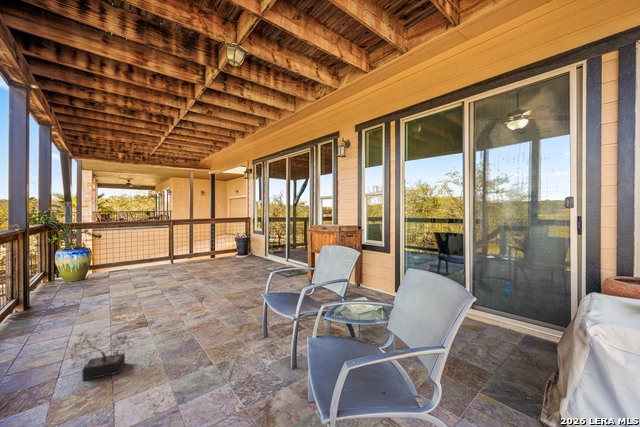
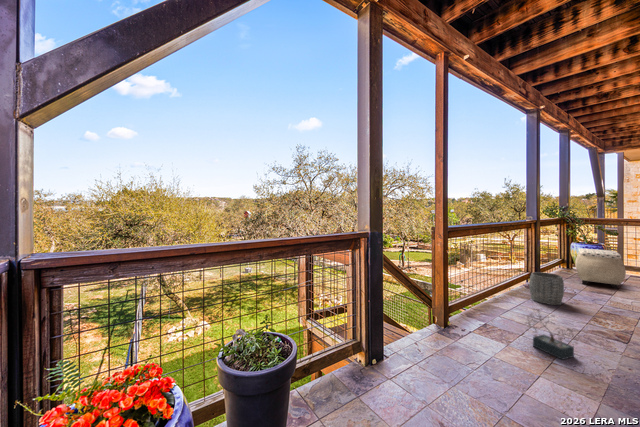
ottoman: none [66,250,114,289] -> present [575,248,626,289]
woven basket: none [32,287,77,327] -> present [529,272,564,305]

